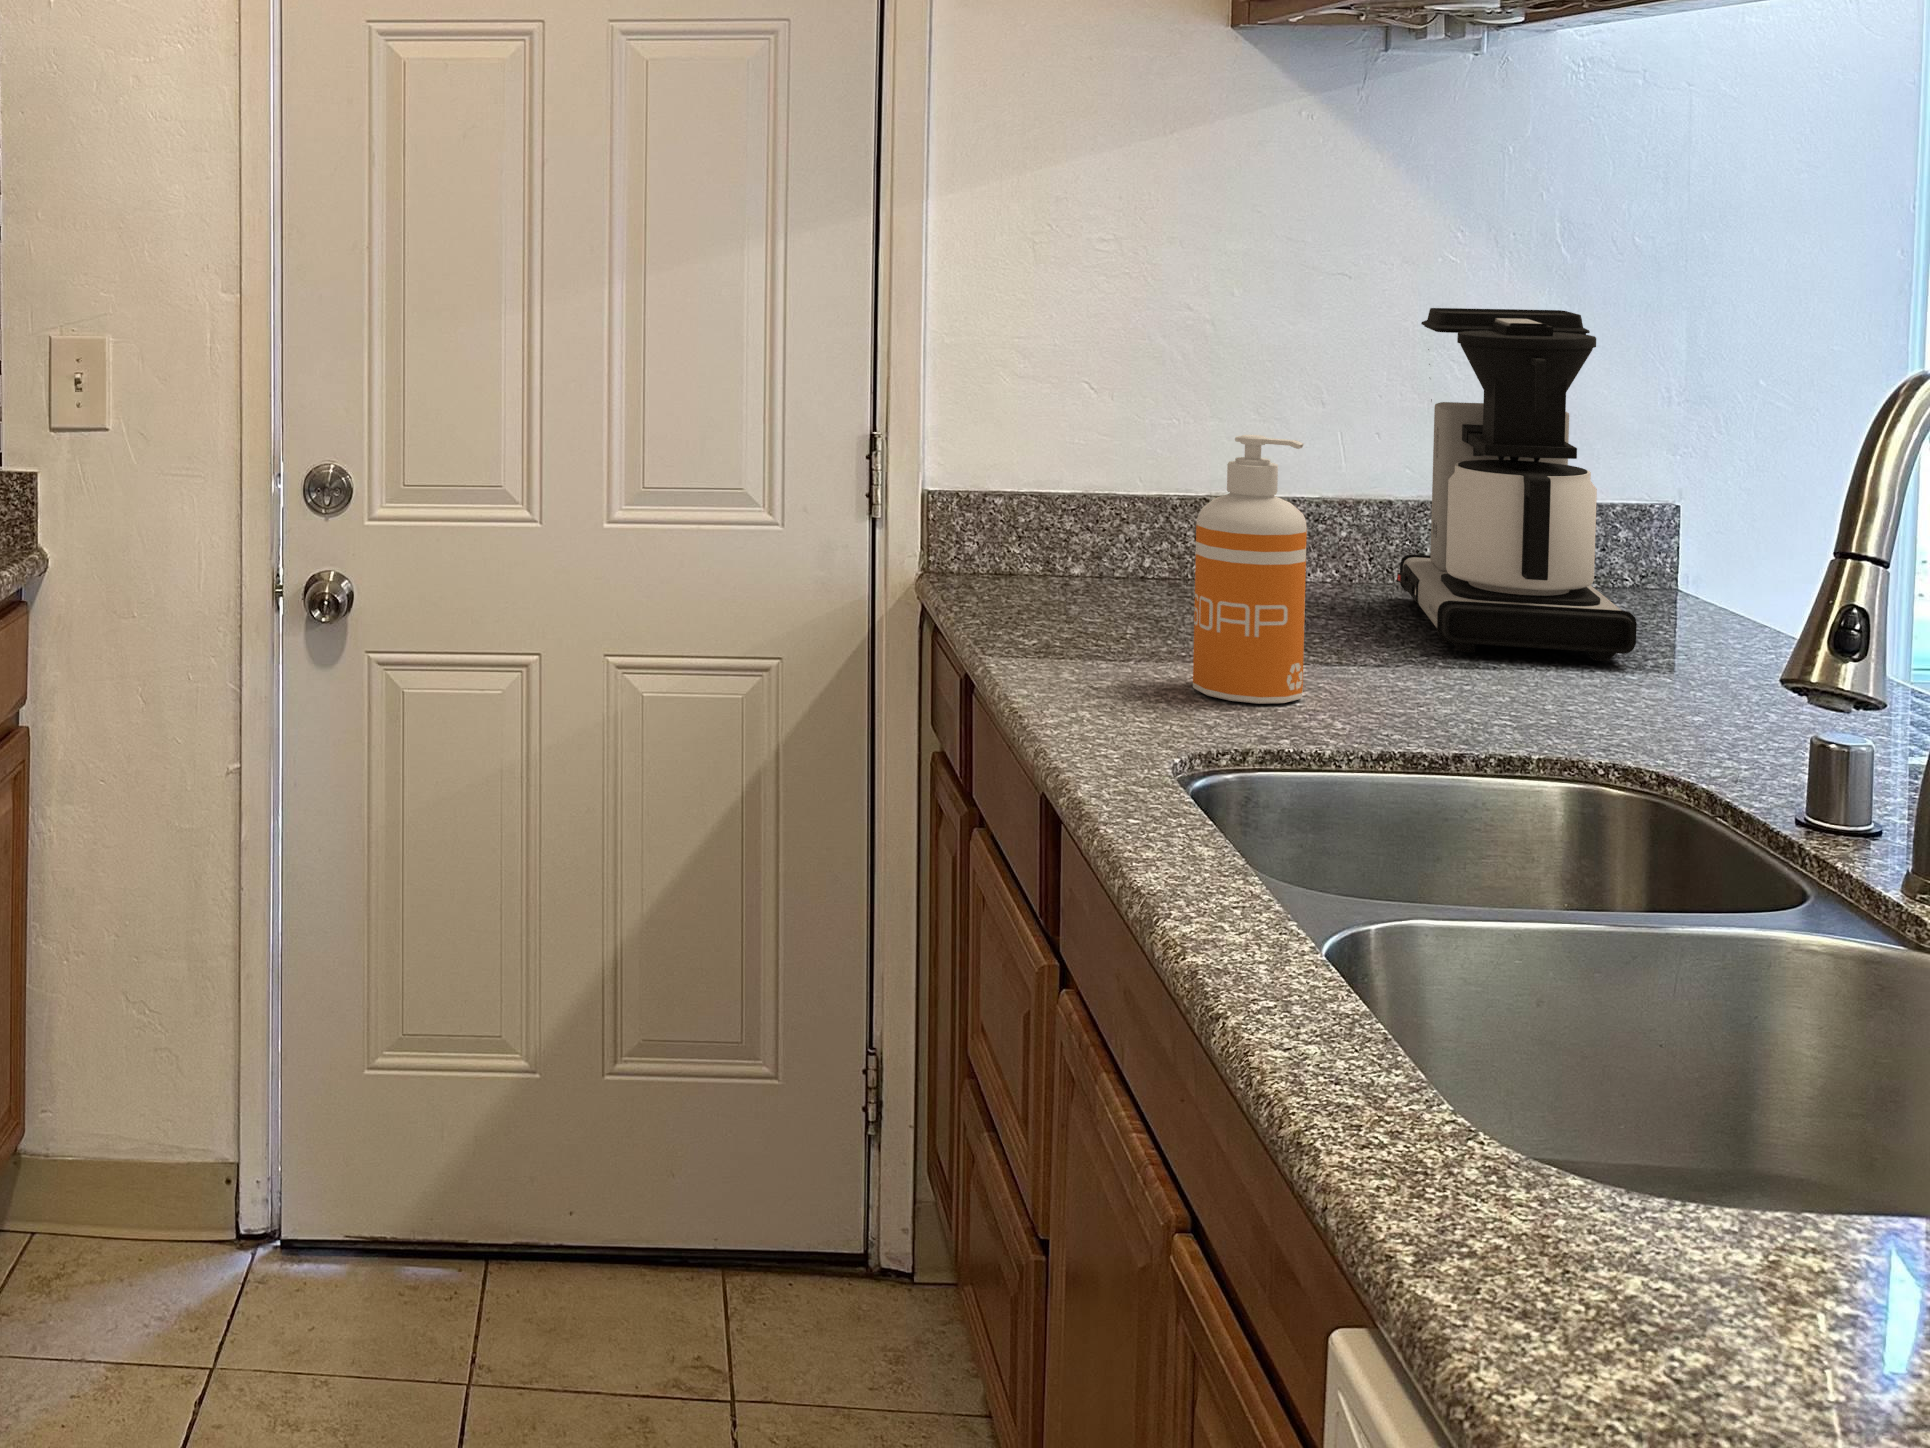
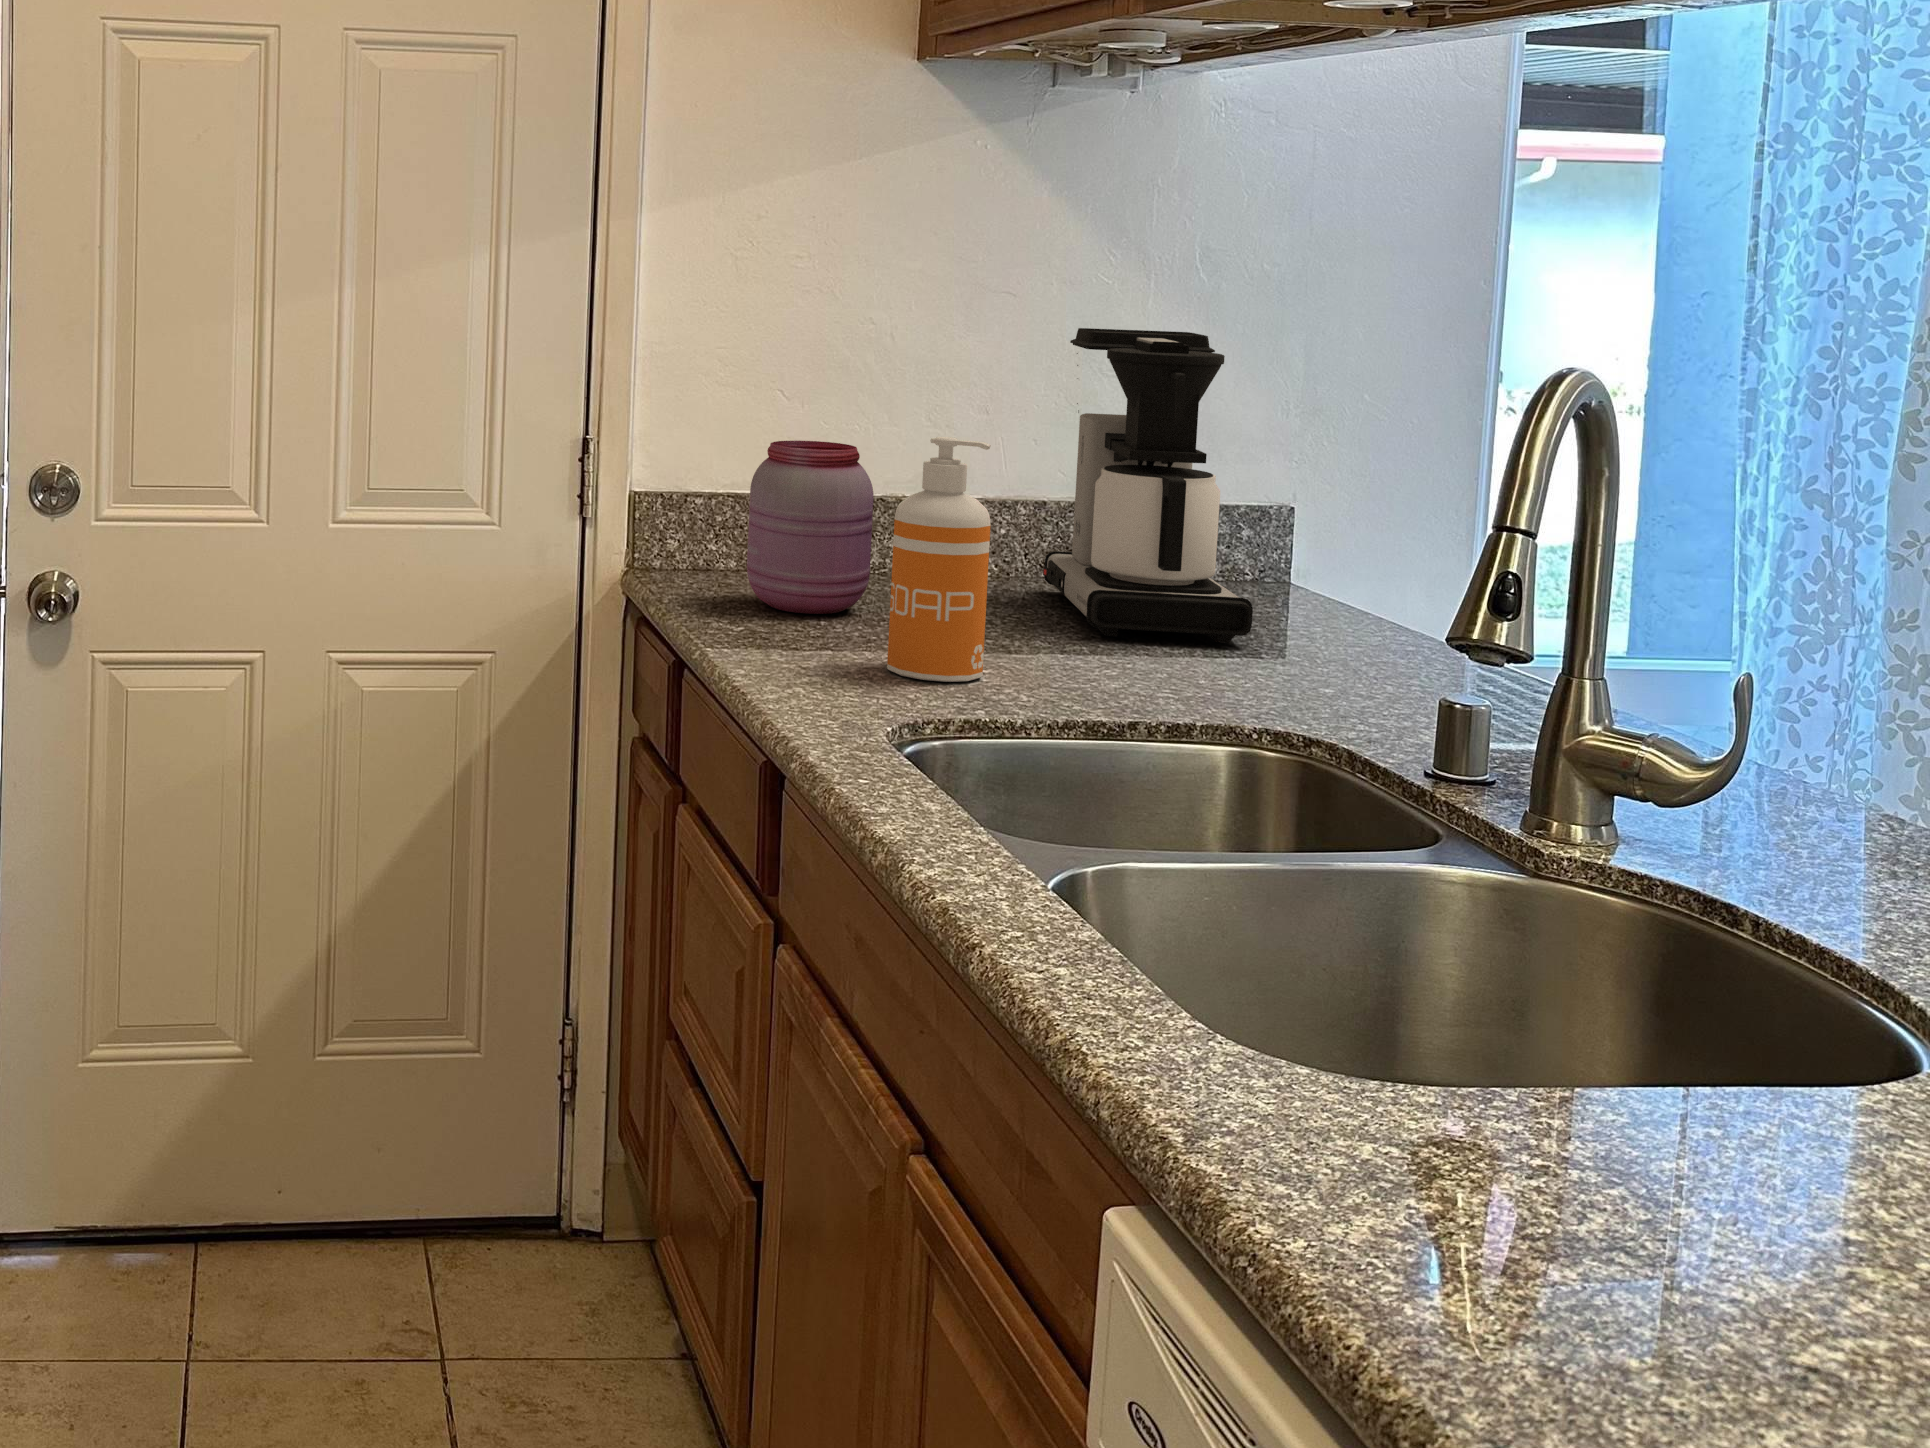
jar: none [1051,436,1190,624] -> present [747,441,874,614]

